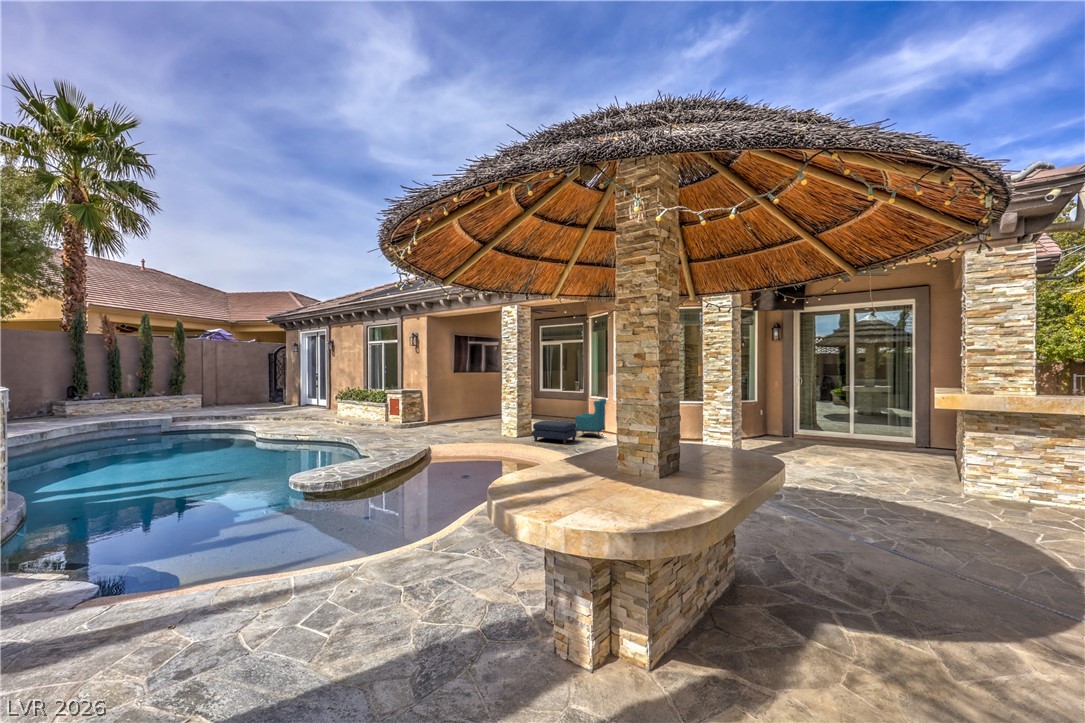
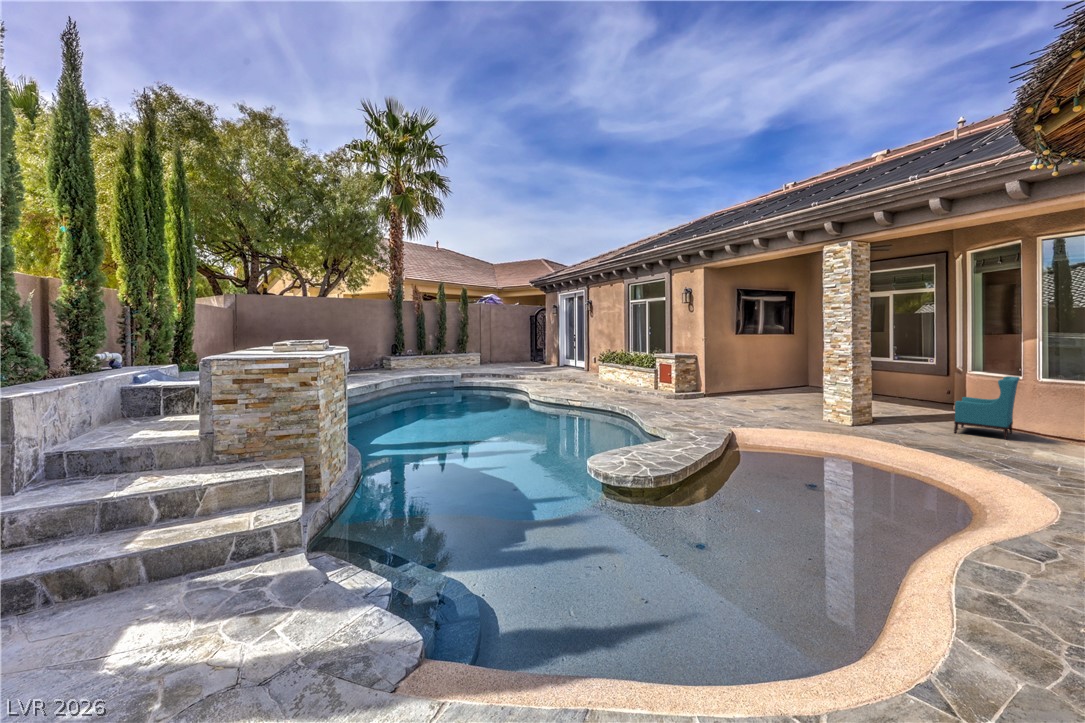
ottoman: present [533,420,576,444] -> none [881,405,964,444]

